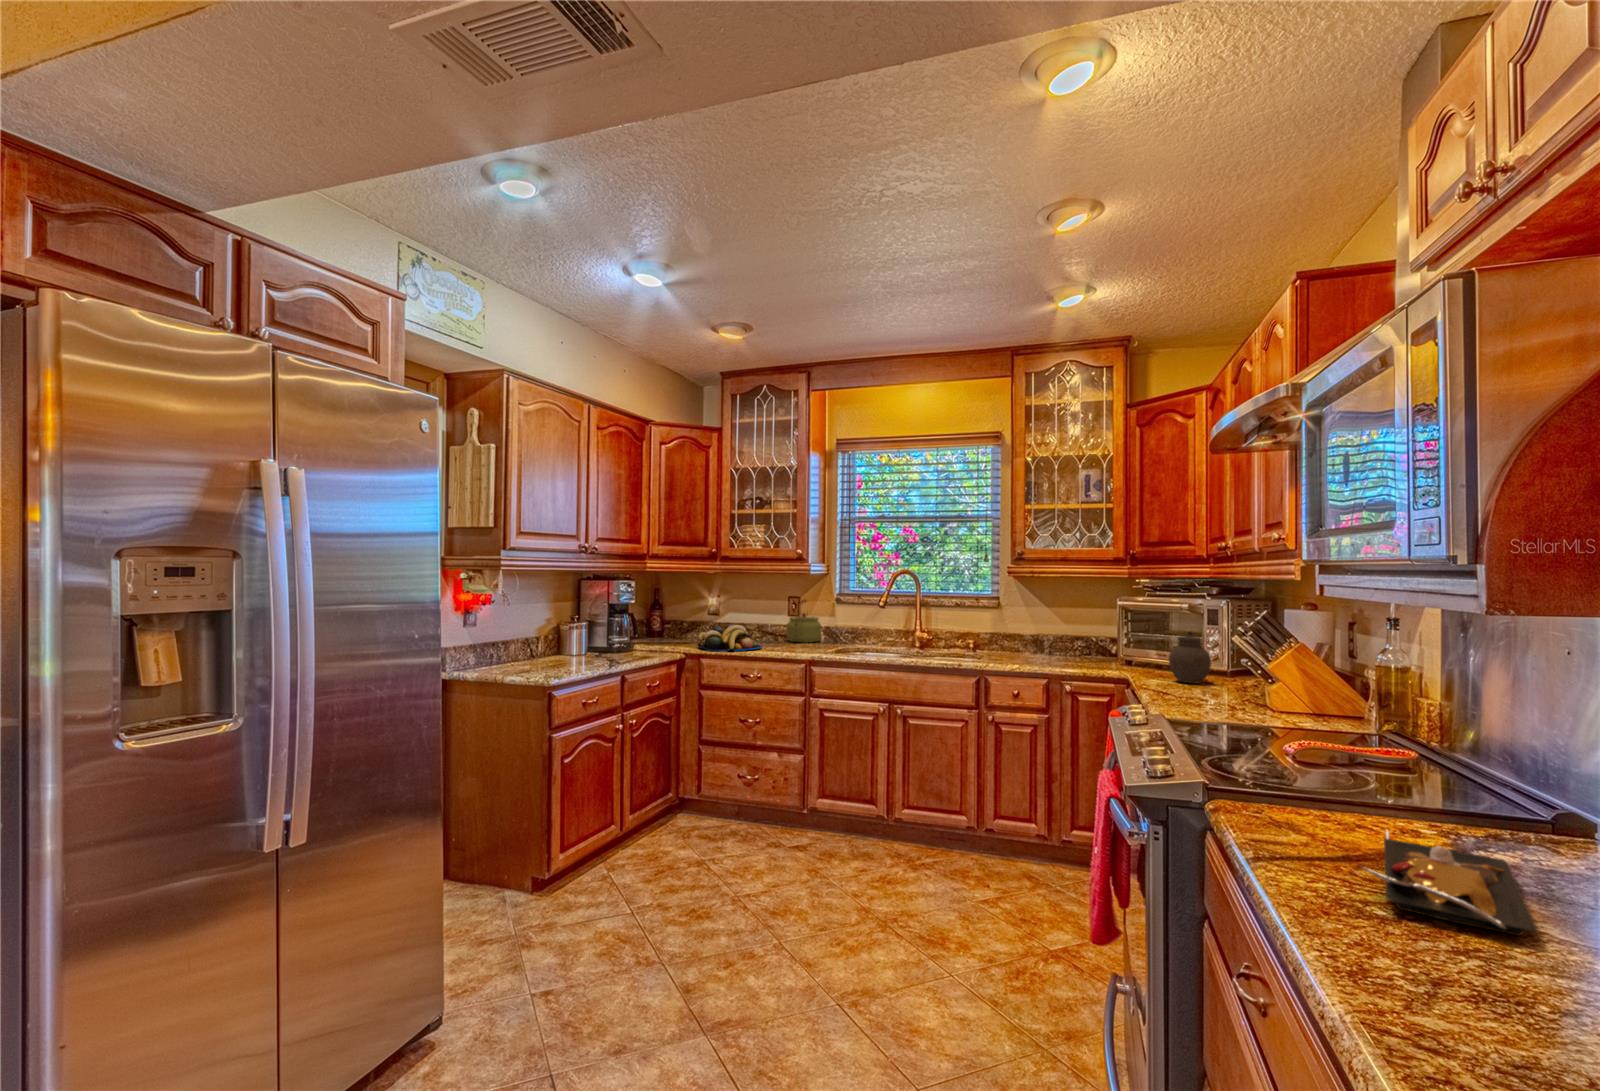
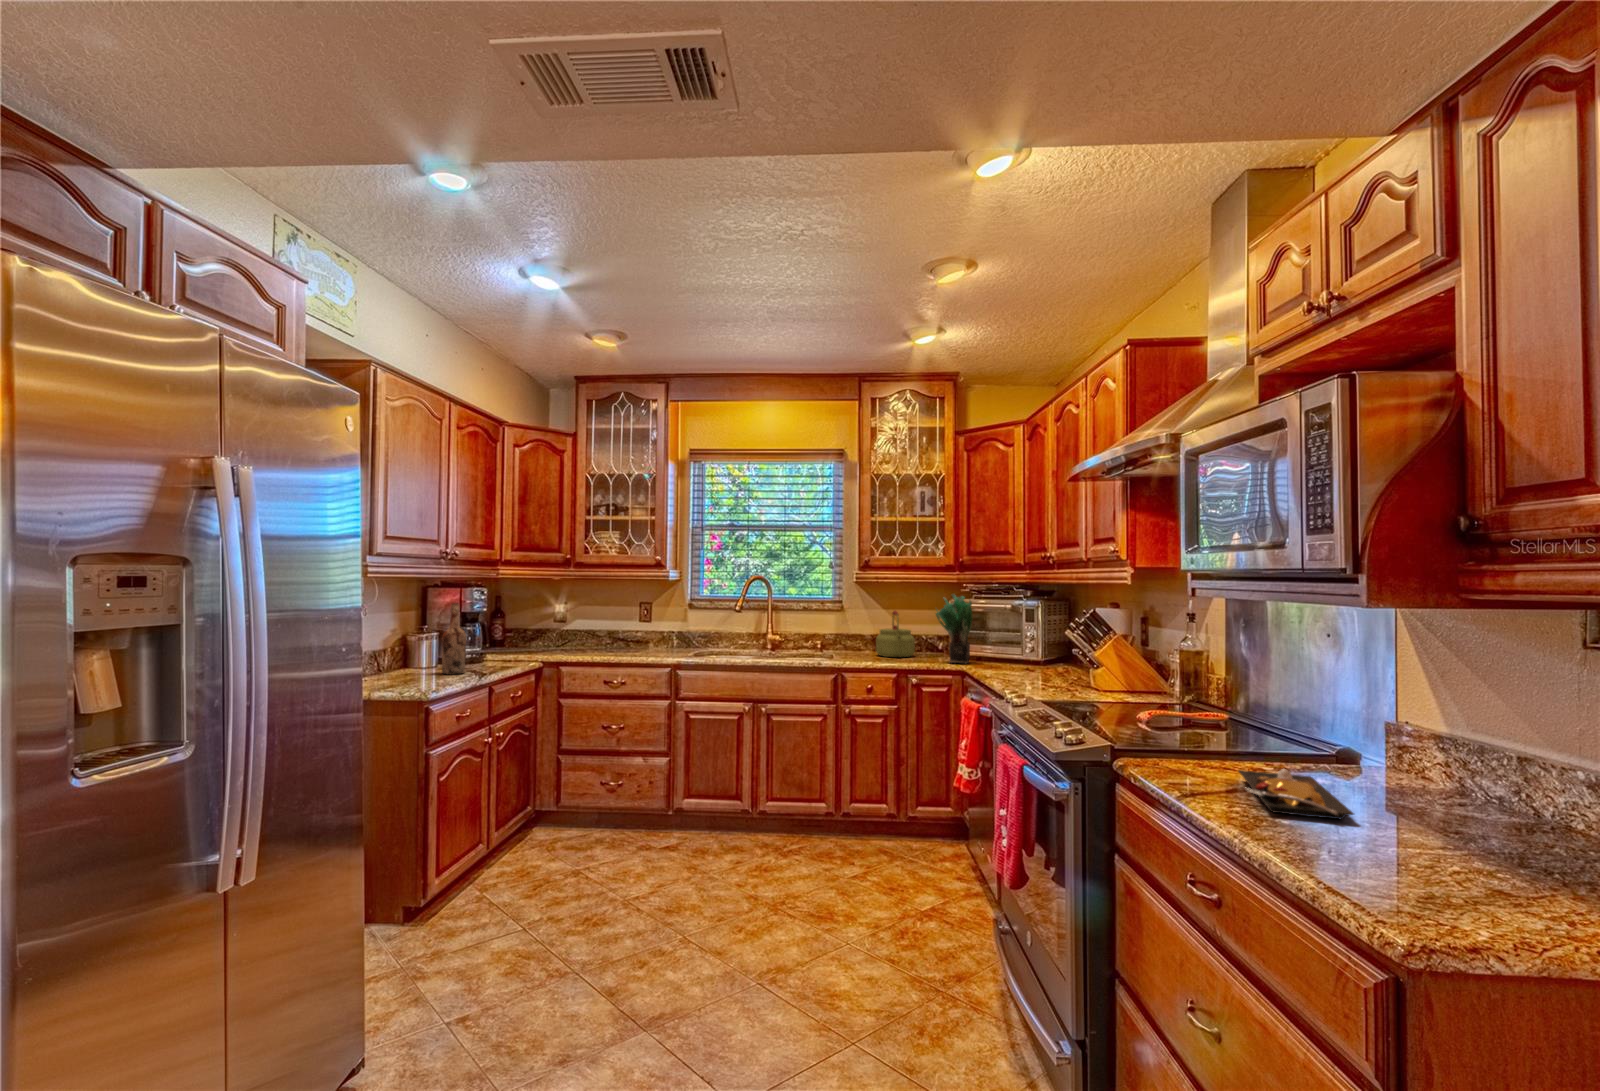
potted plant: none [1090,590,1139,671] -> present [936,594,972,663]
wine bottle: none [583,596,604,662] -> present [442,603,466,675]
kettle: present [786,600,821,643] -> present [876,611,915,657]
fruit bowl: present [697,624,762,652] -> none [552,631,621,659]
jar: present [1169,632,1211,684] -> none [1002,629,1035,672]

